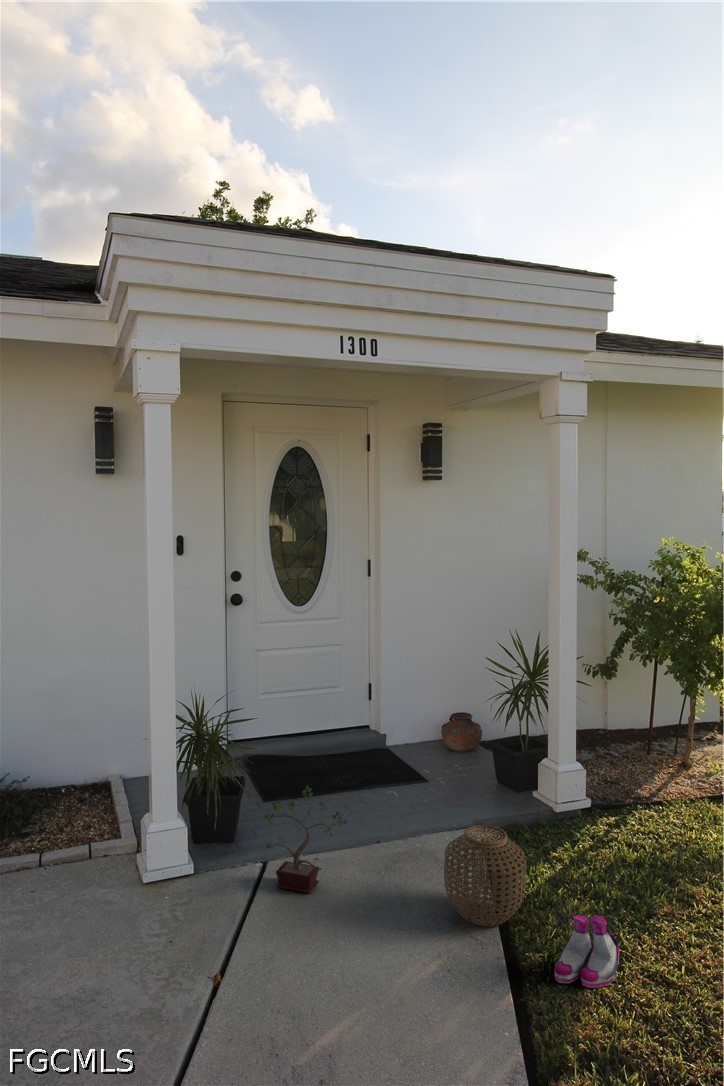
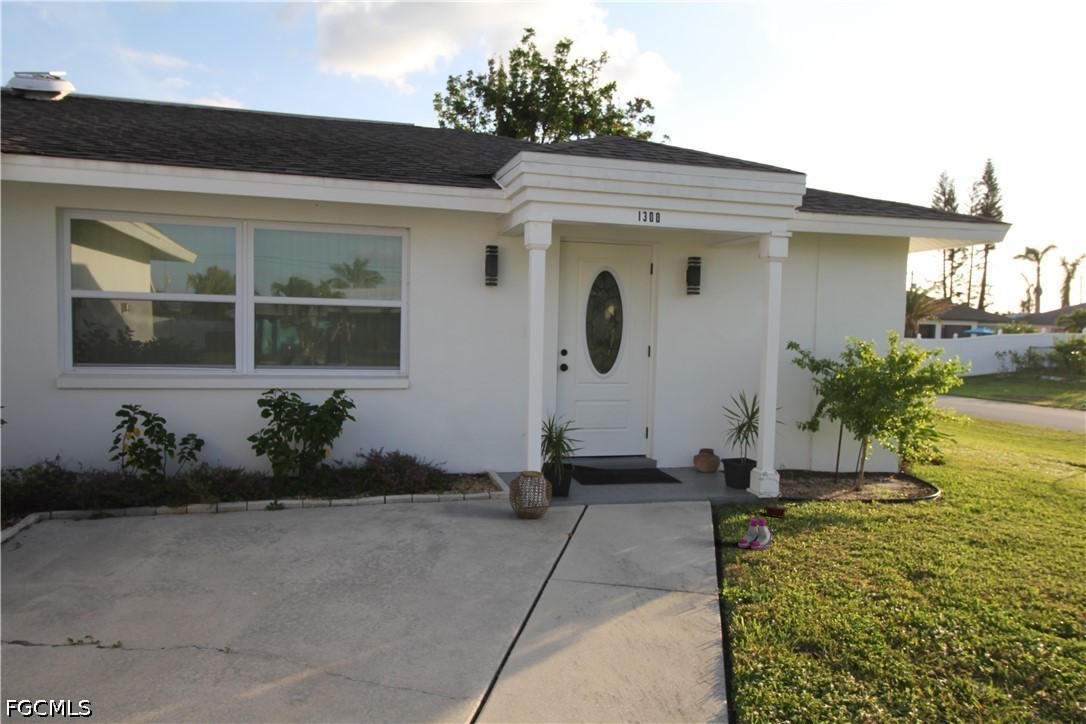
potted plant: present [264,785,347,893] -> present [760,465,805,518]
woven basket: present [444,825,526,926] -> present [509,471,552,519]

